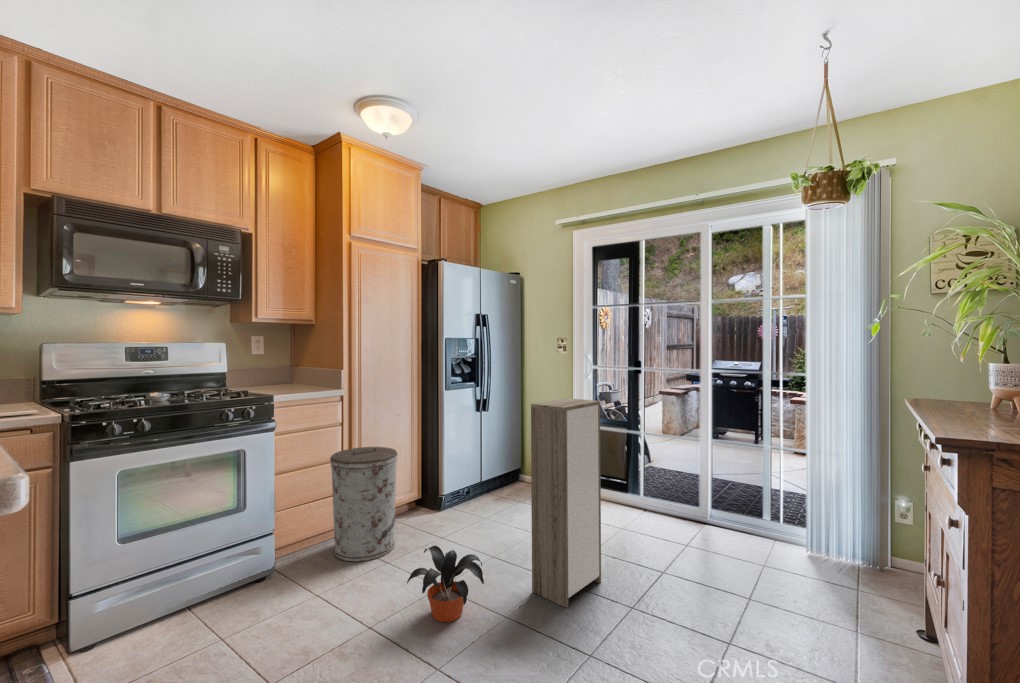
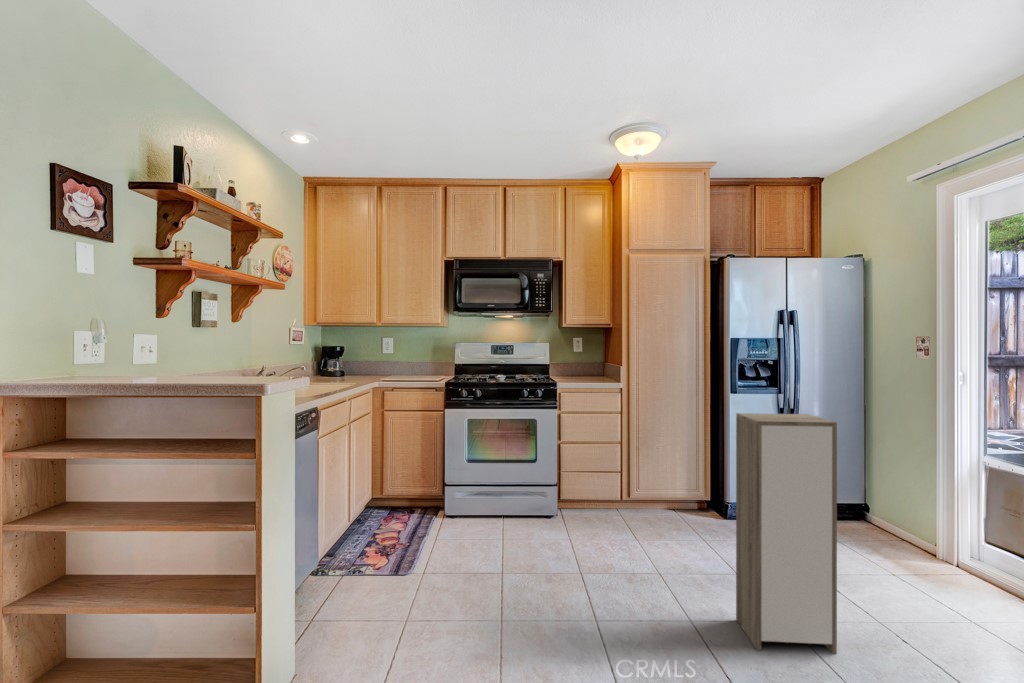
trash can: present [330,447,398,562] -> none [601,435,659,534]
potted plant: present [407,546,484,622] -> none [604,531,678,602]

